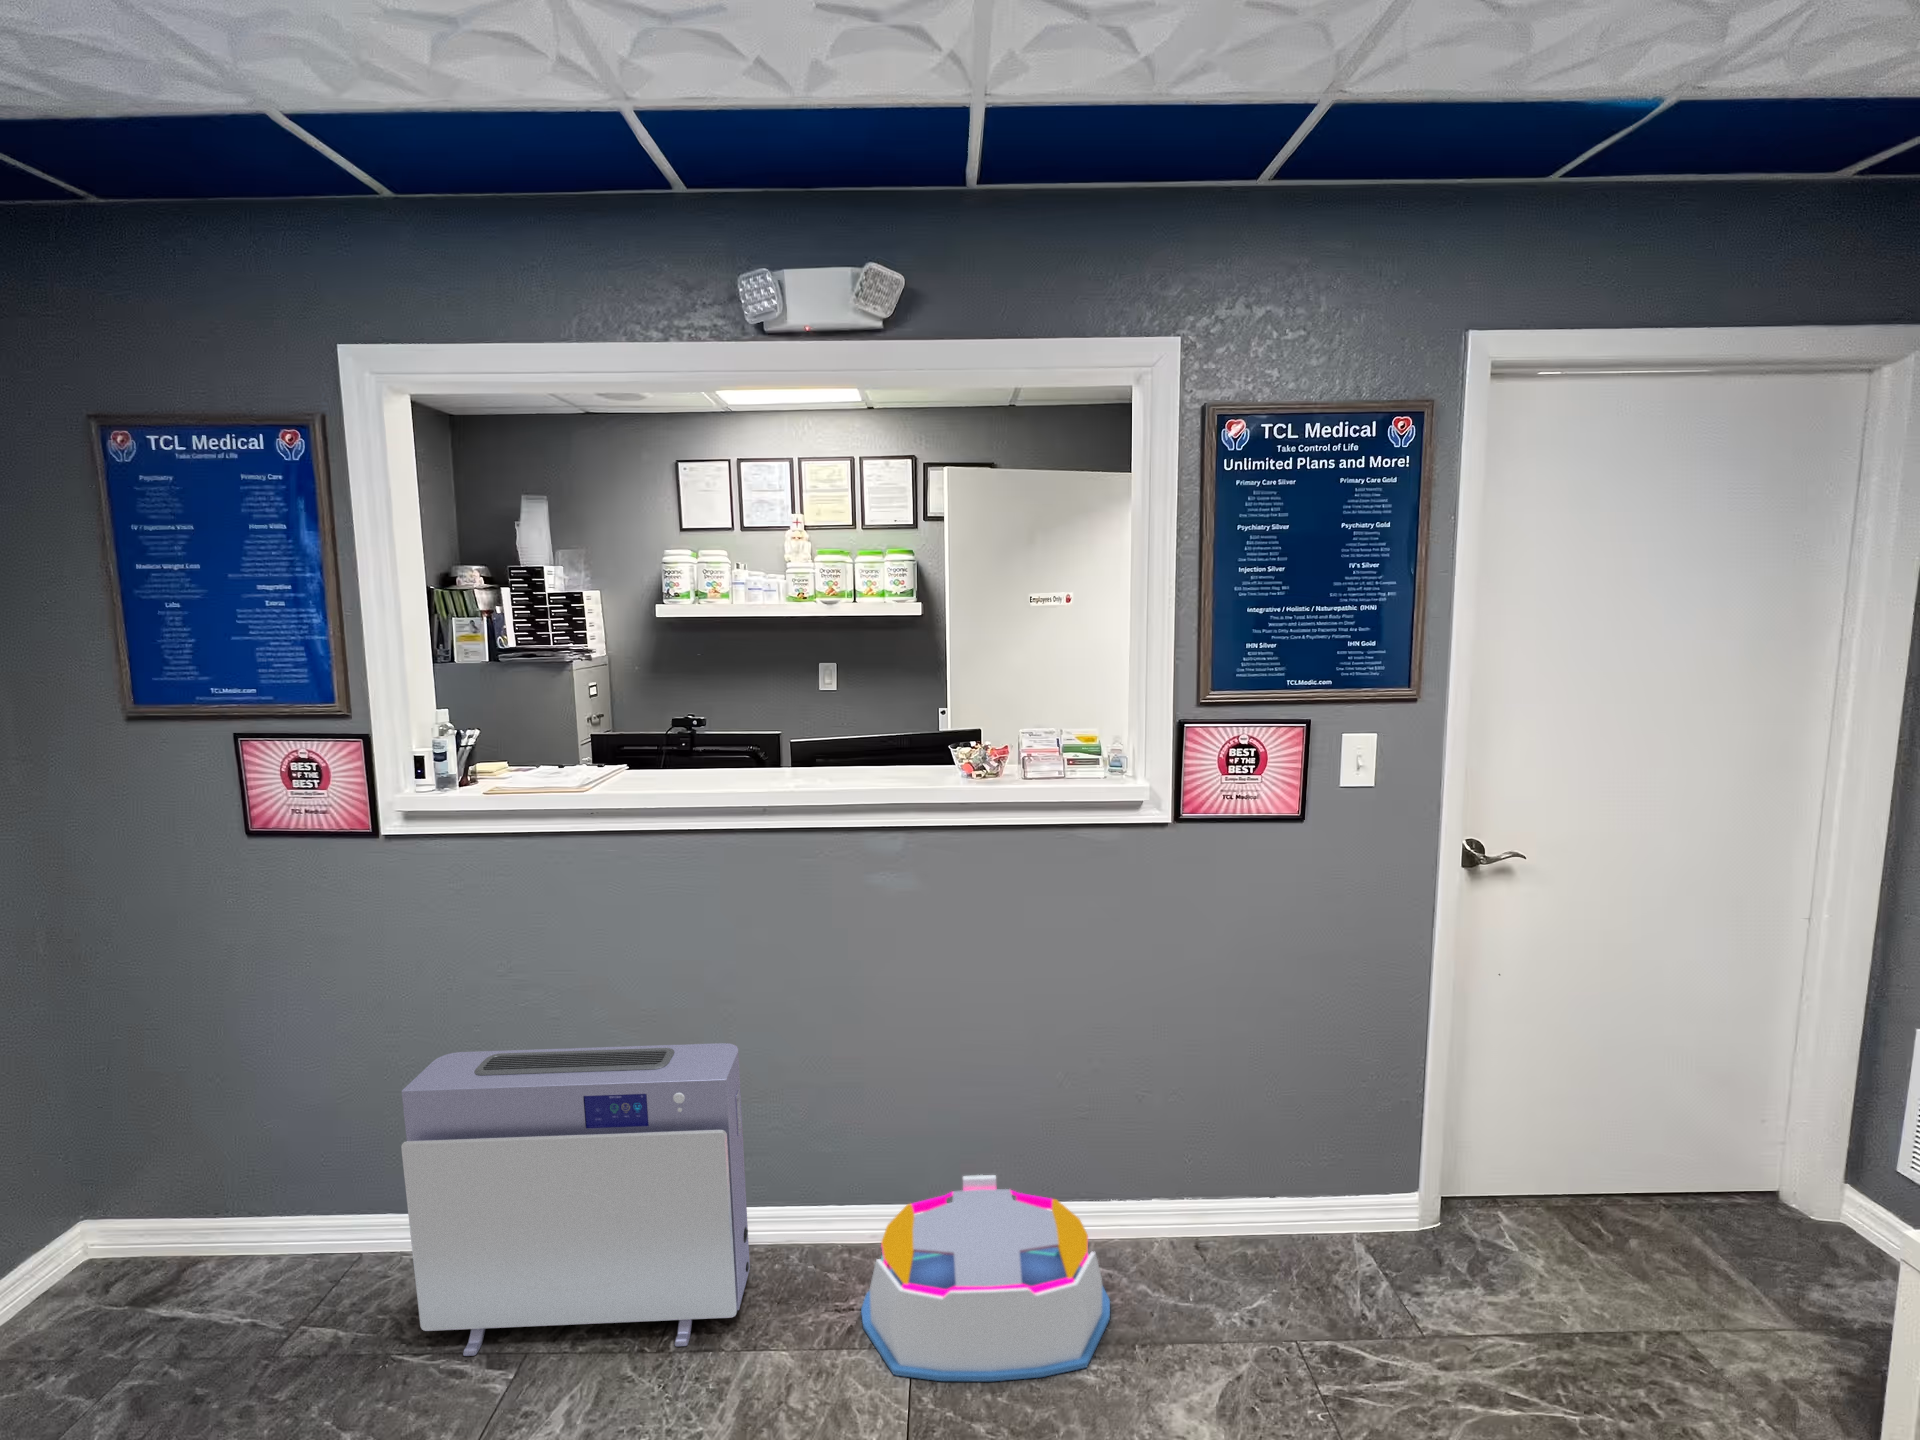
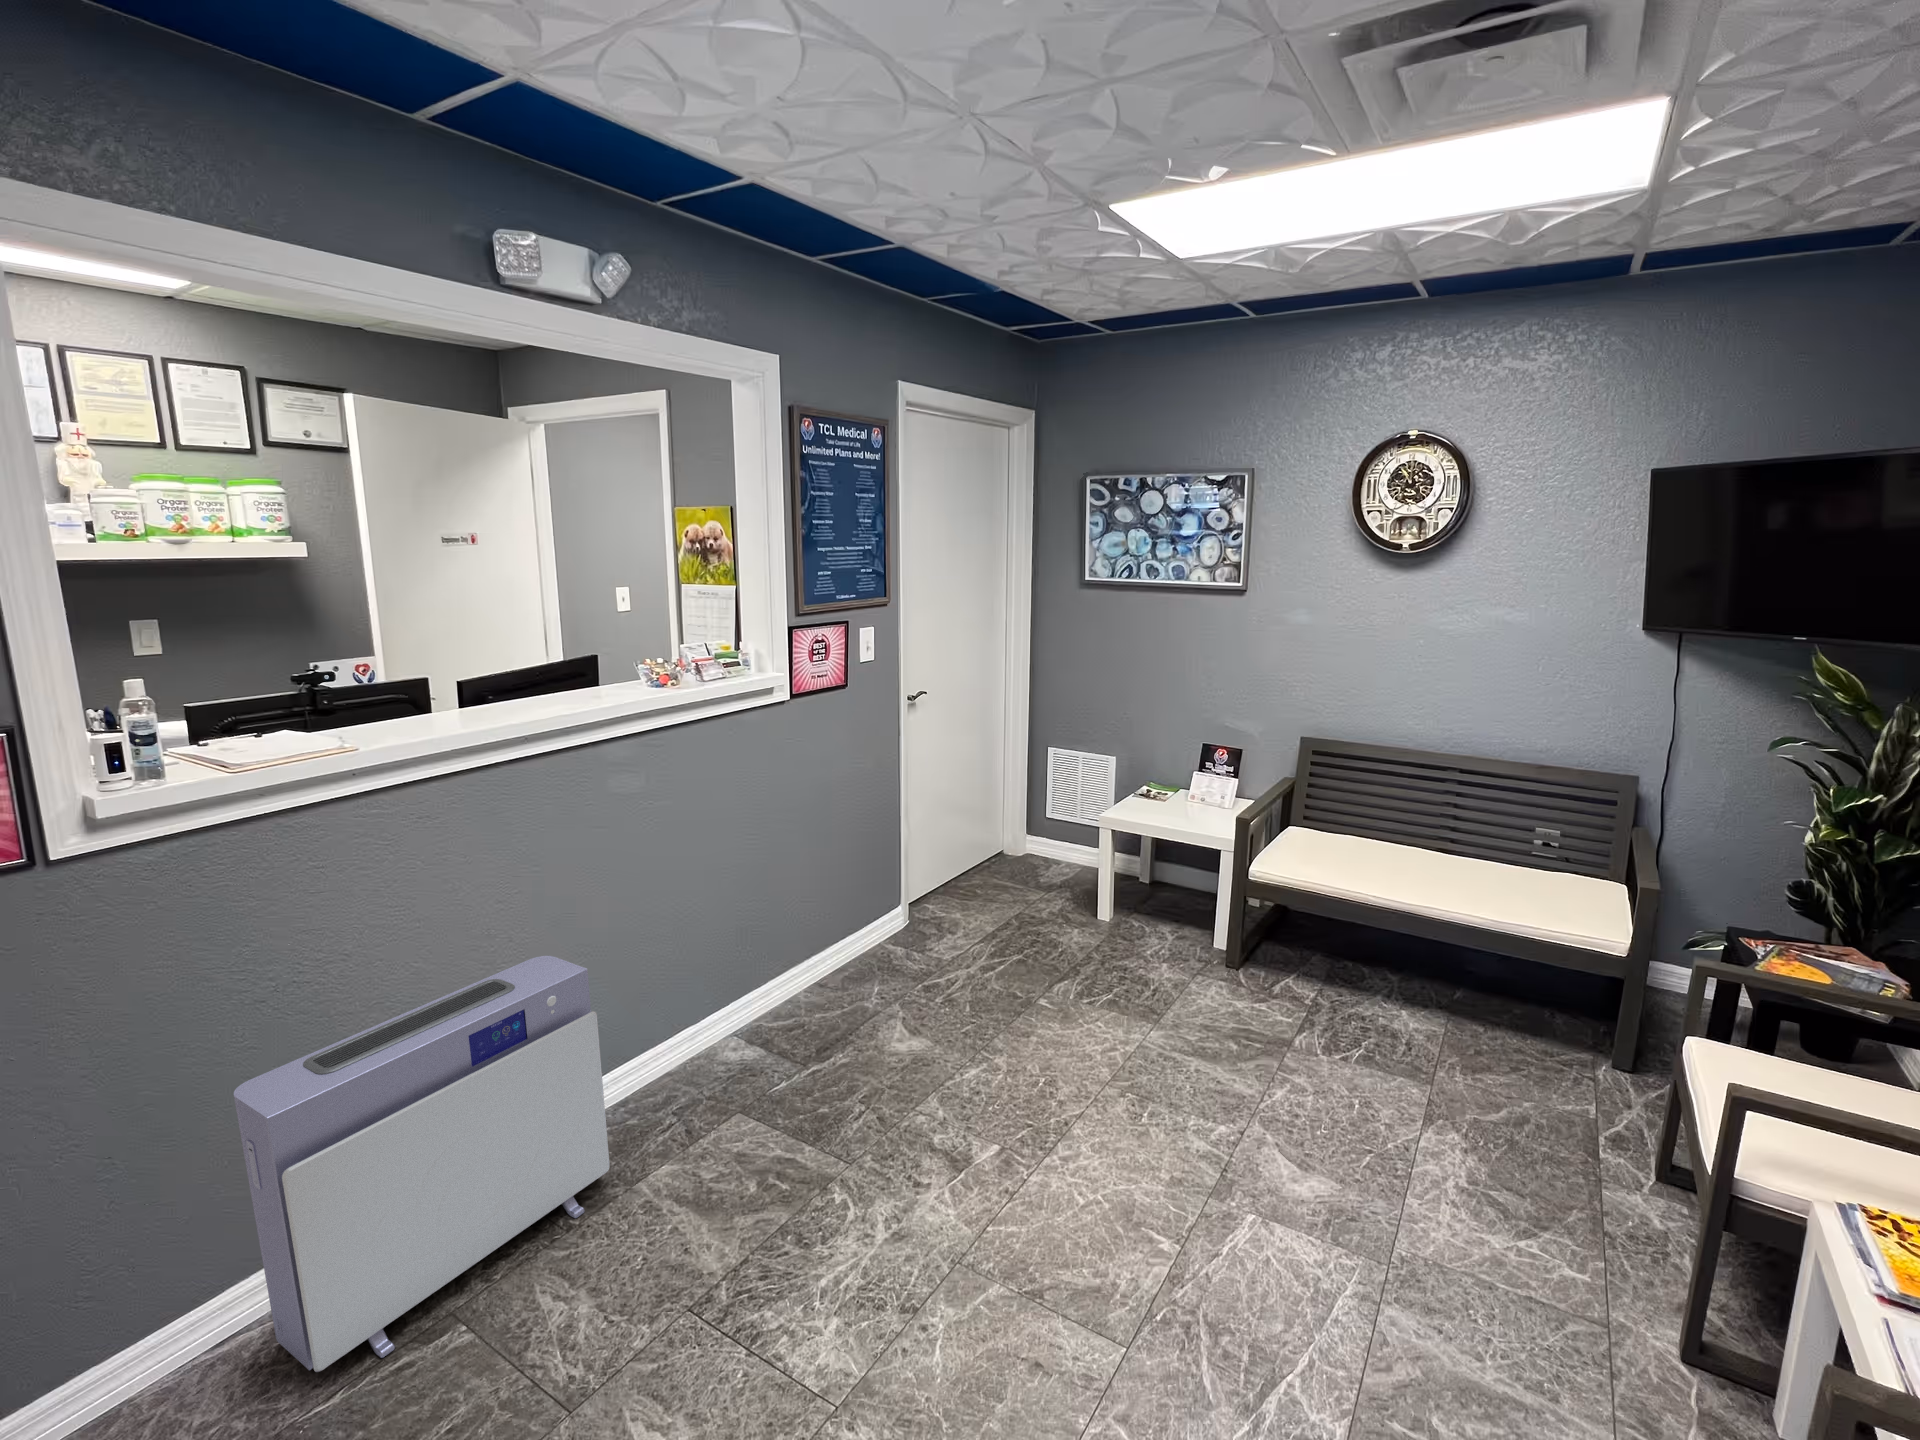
storage bin: present [861,1175,1110,1381] -> none [663,985,838,1126]

